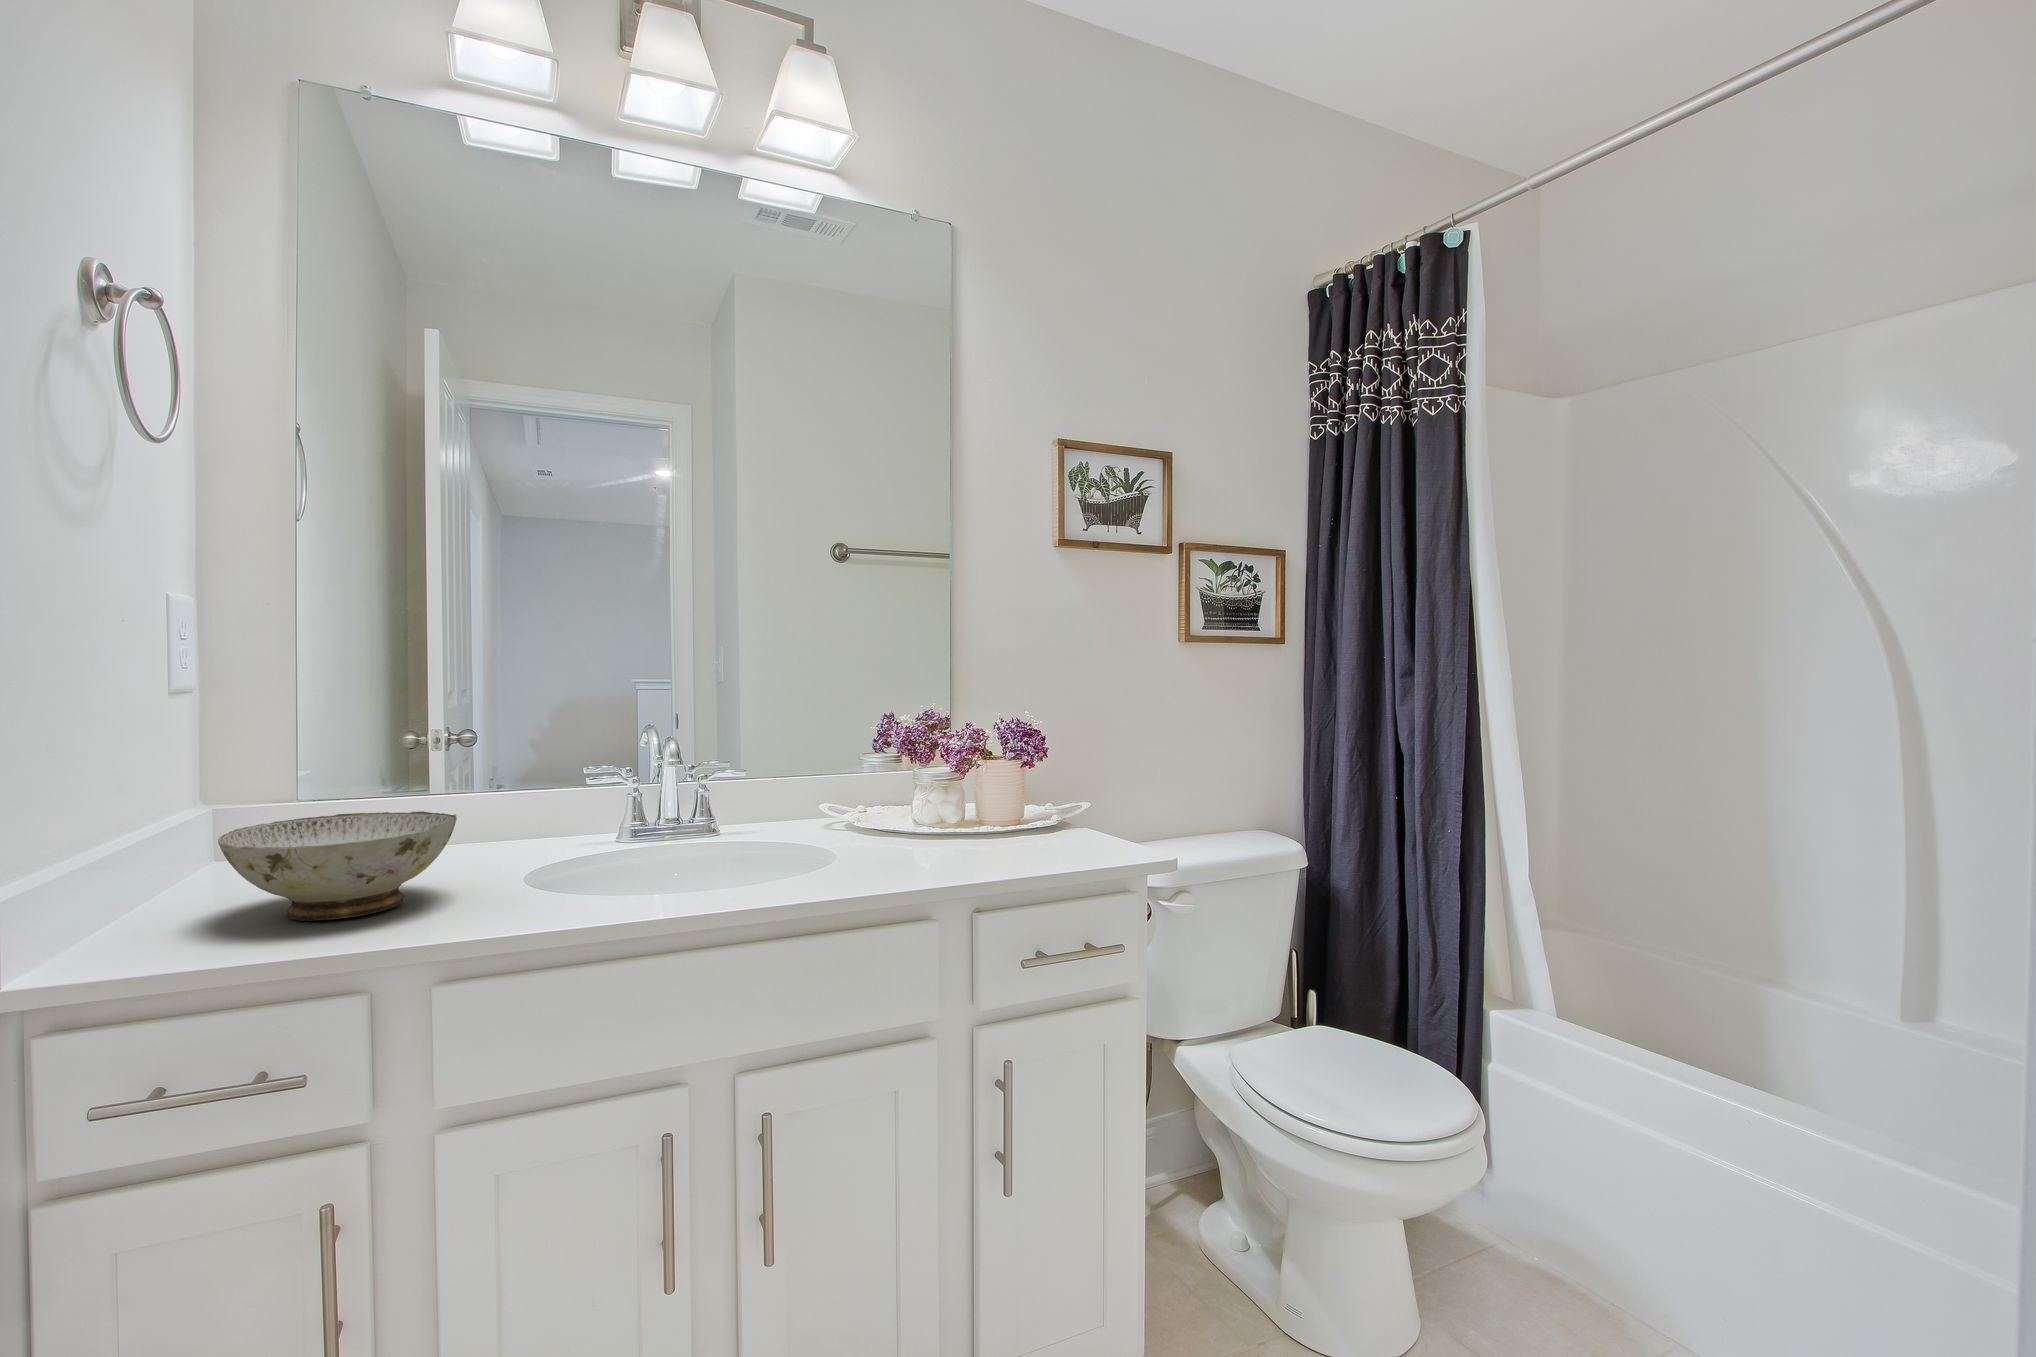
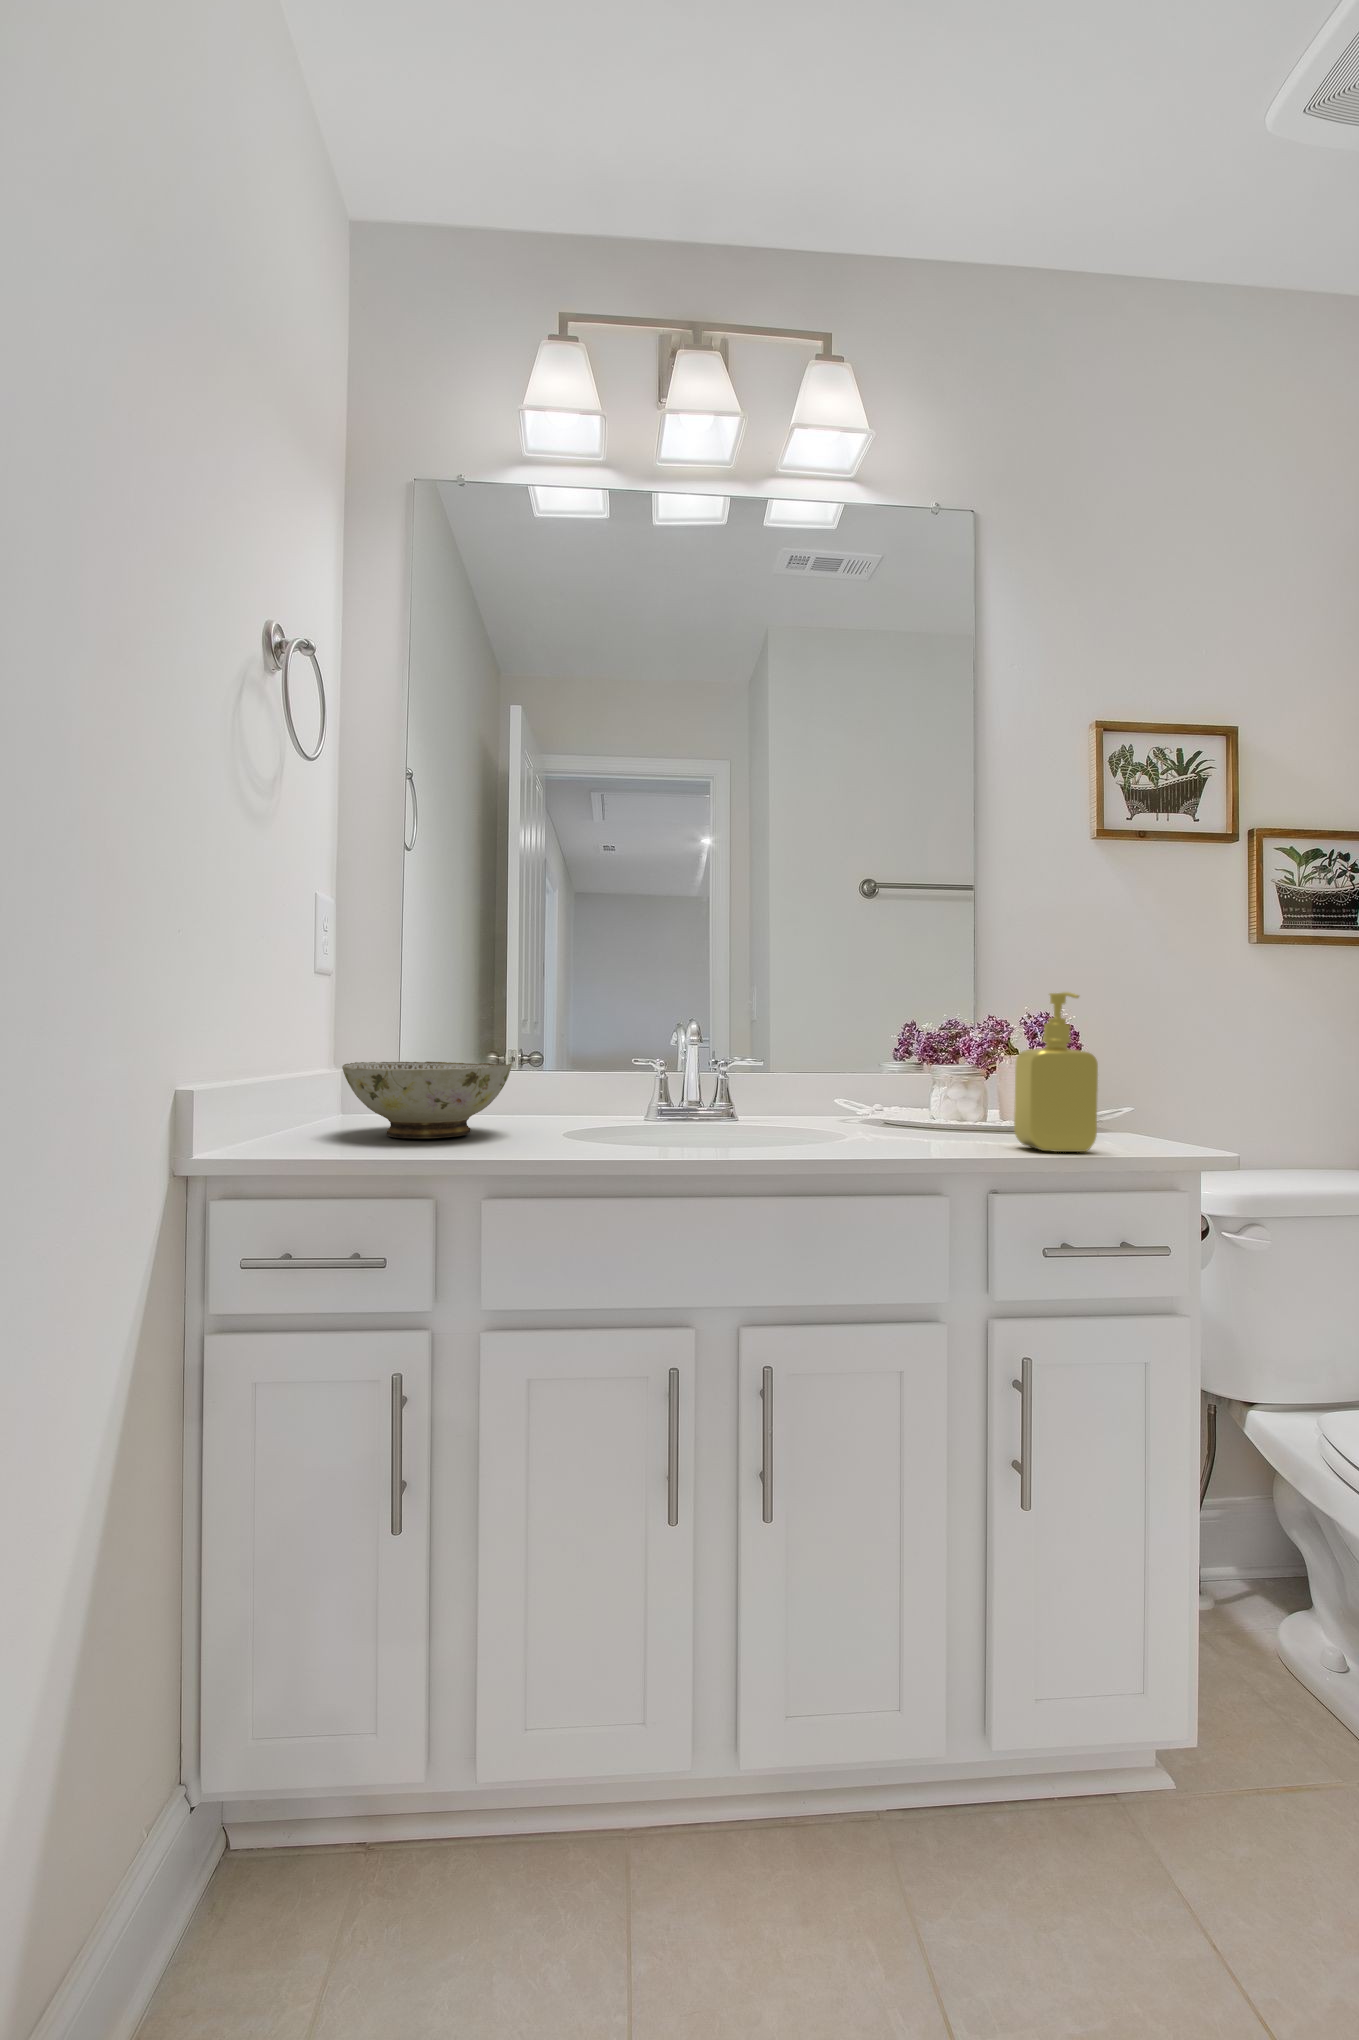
soap dispenser: none [992,715,1062,861] -> present [1014,992,1098,1152]

